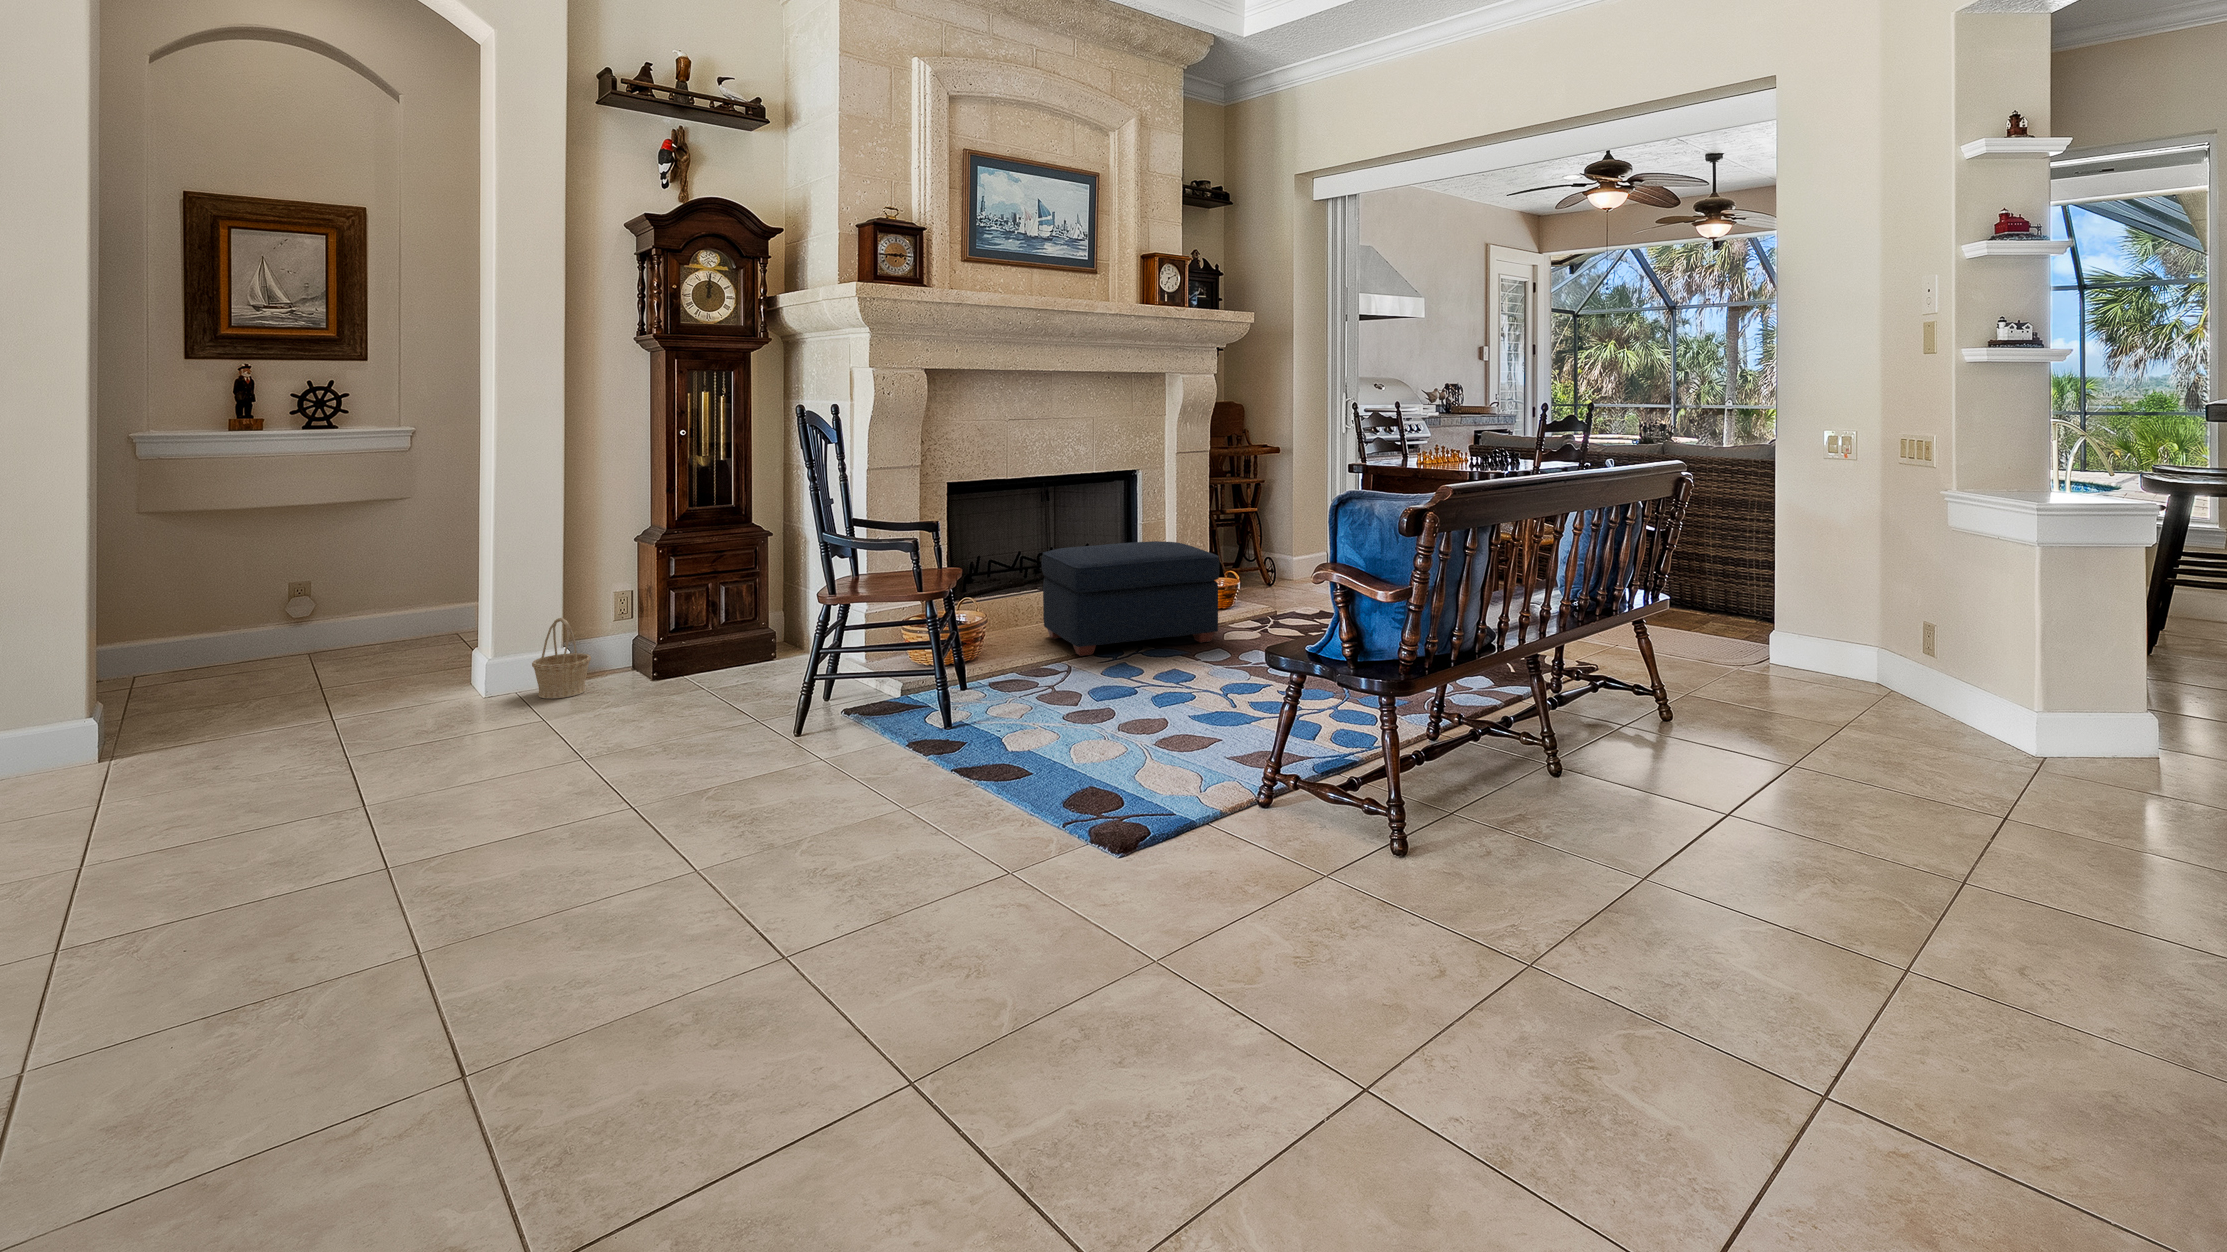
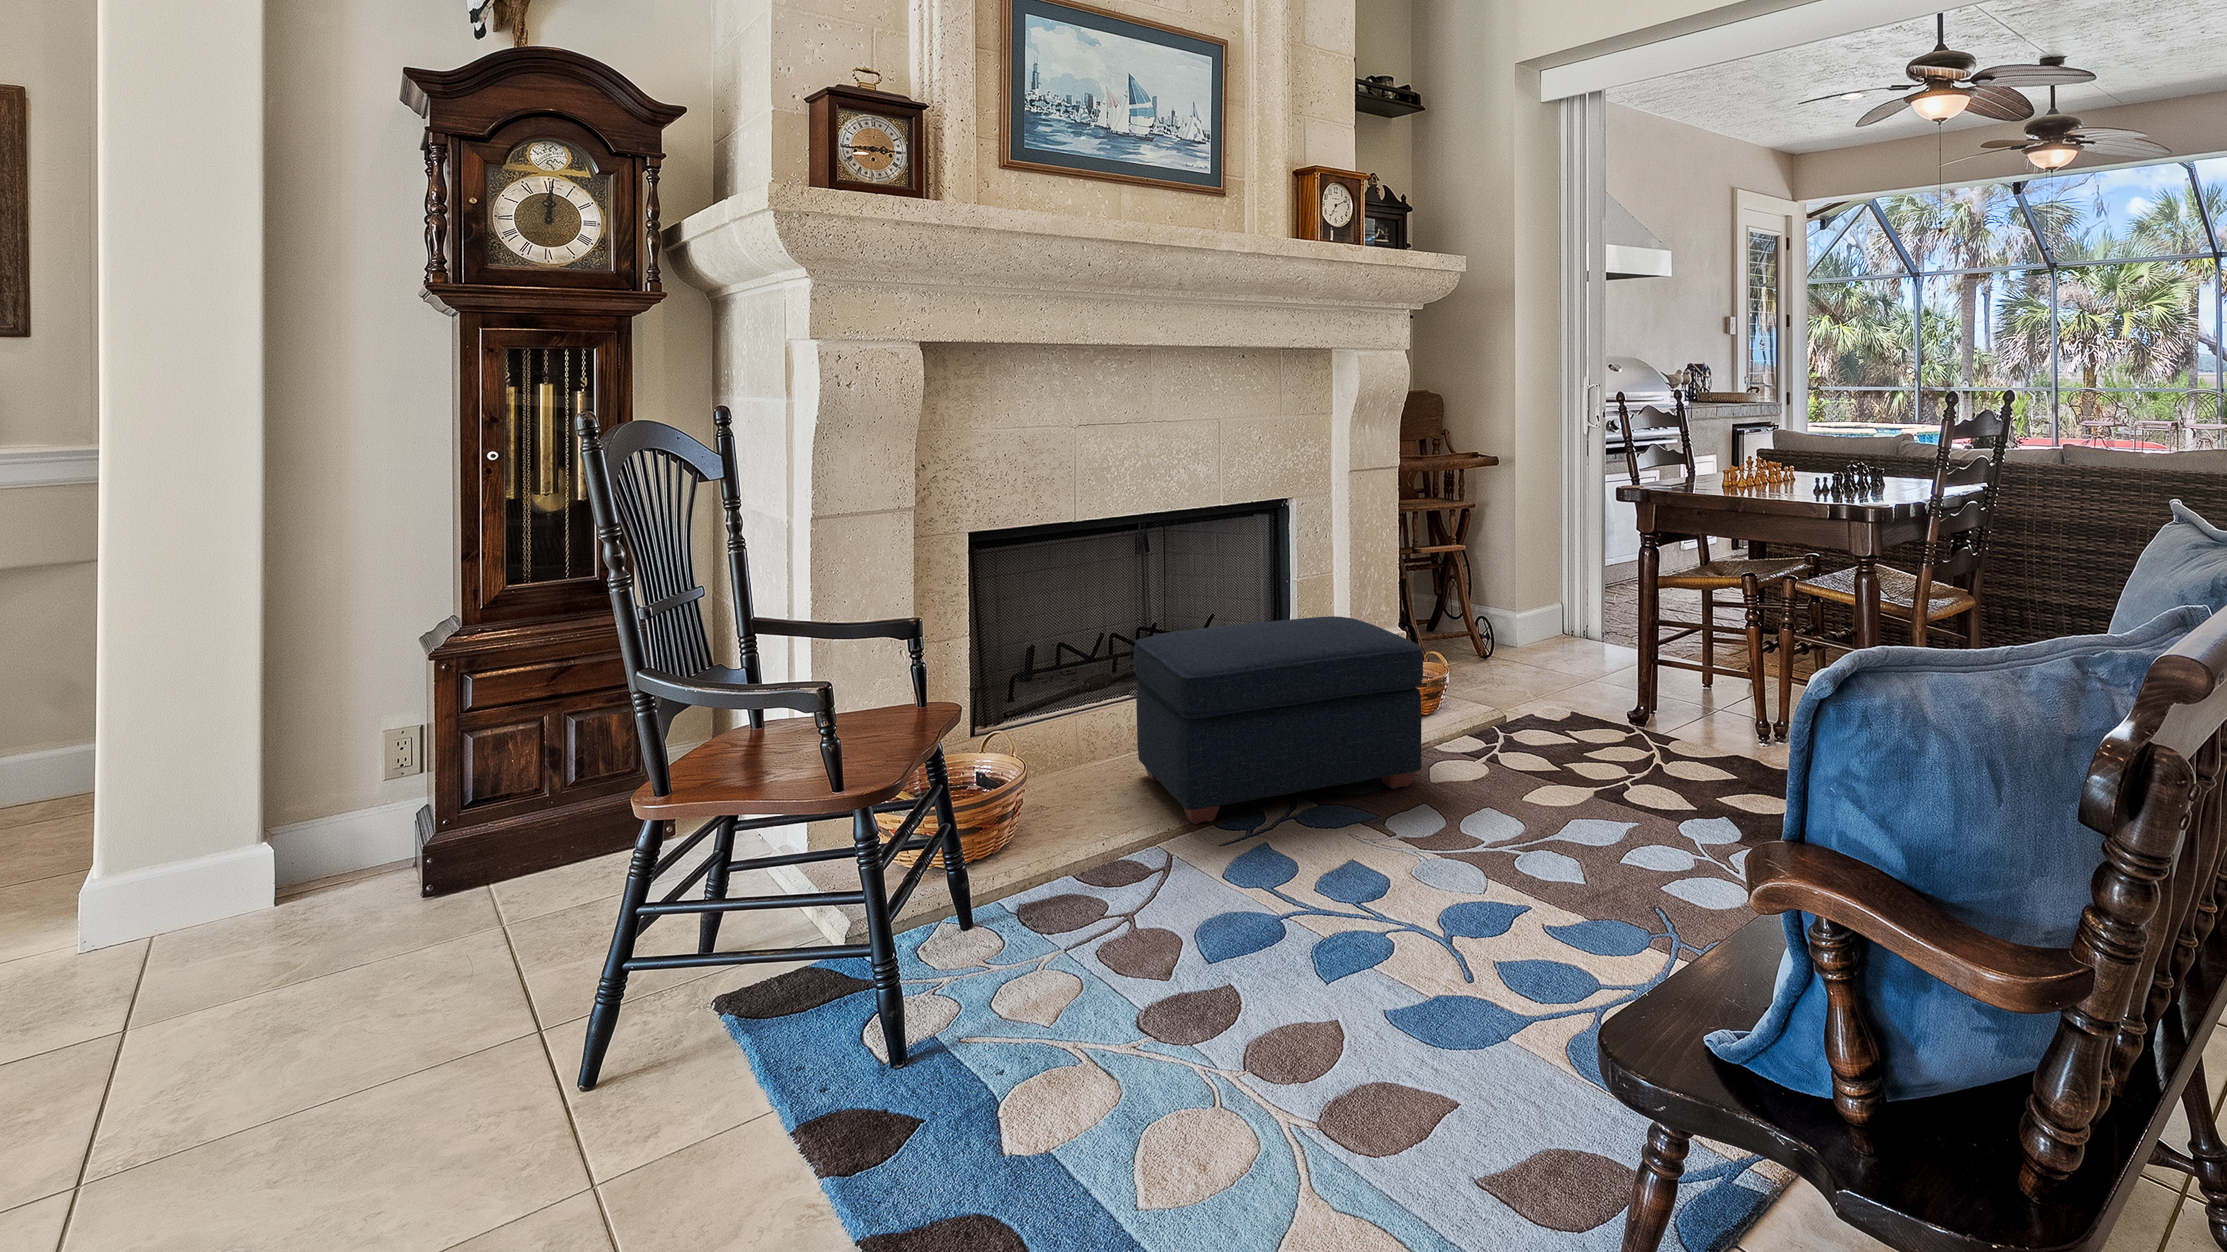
basket: present [532,618,591,698] -> none [185,795,310,947]

